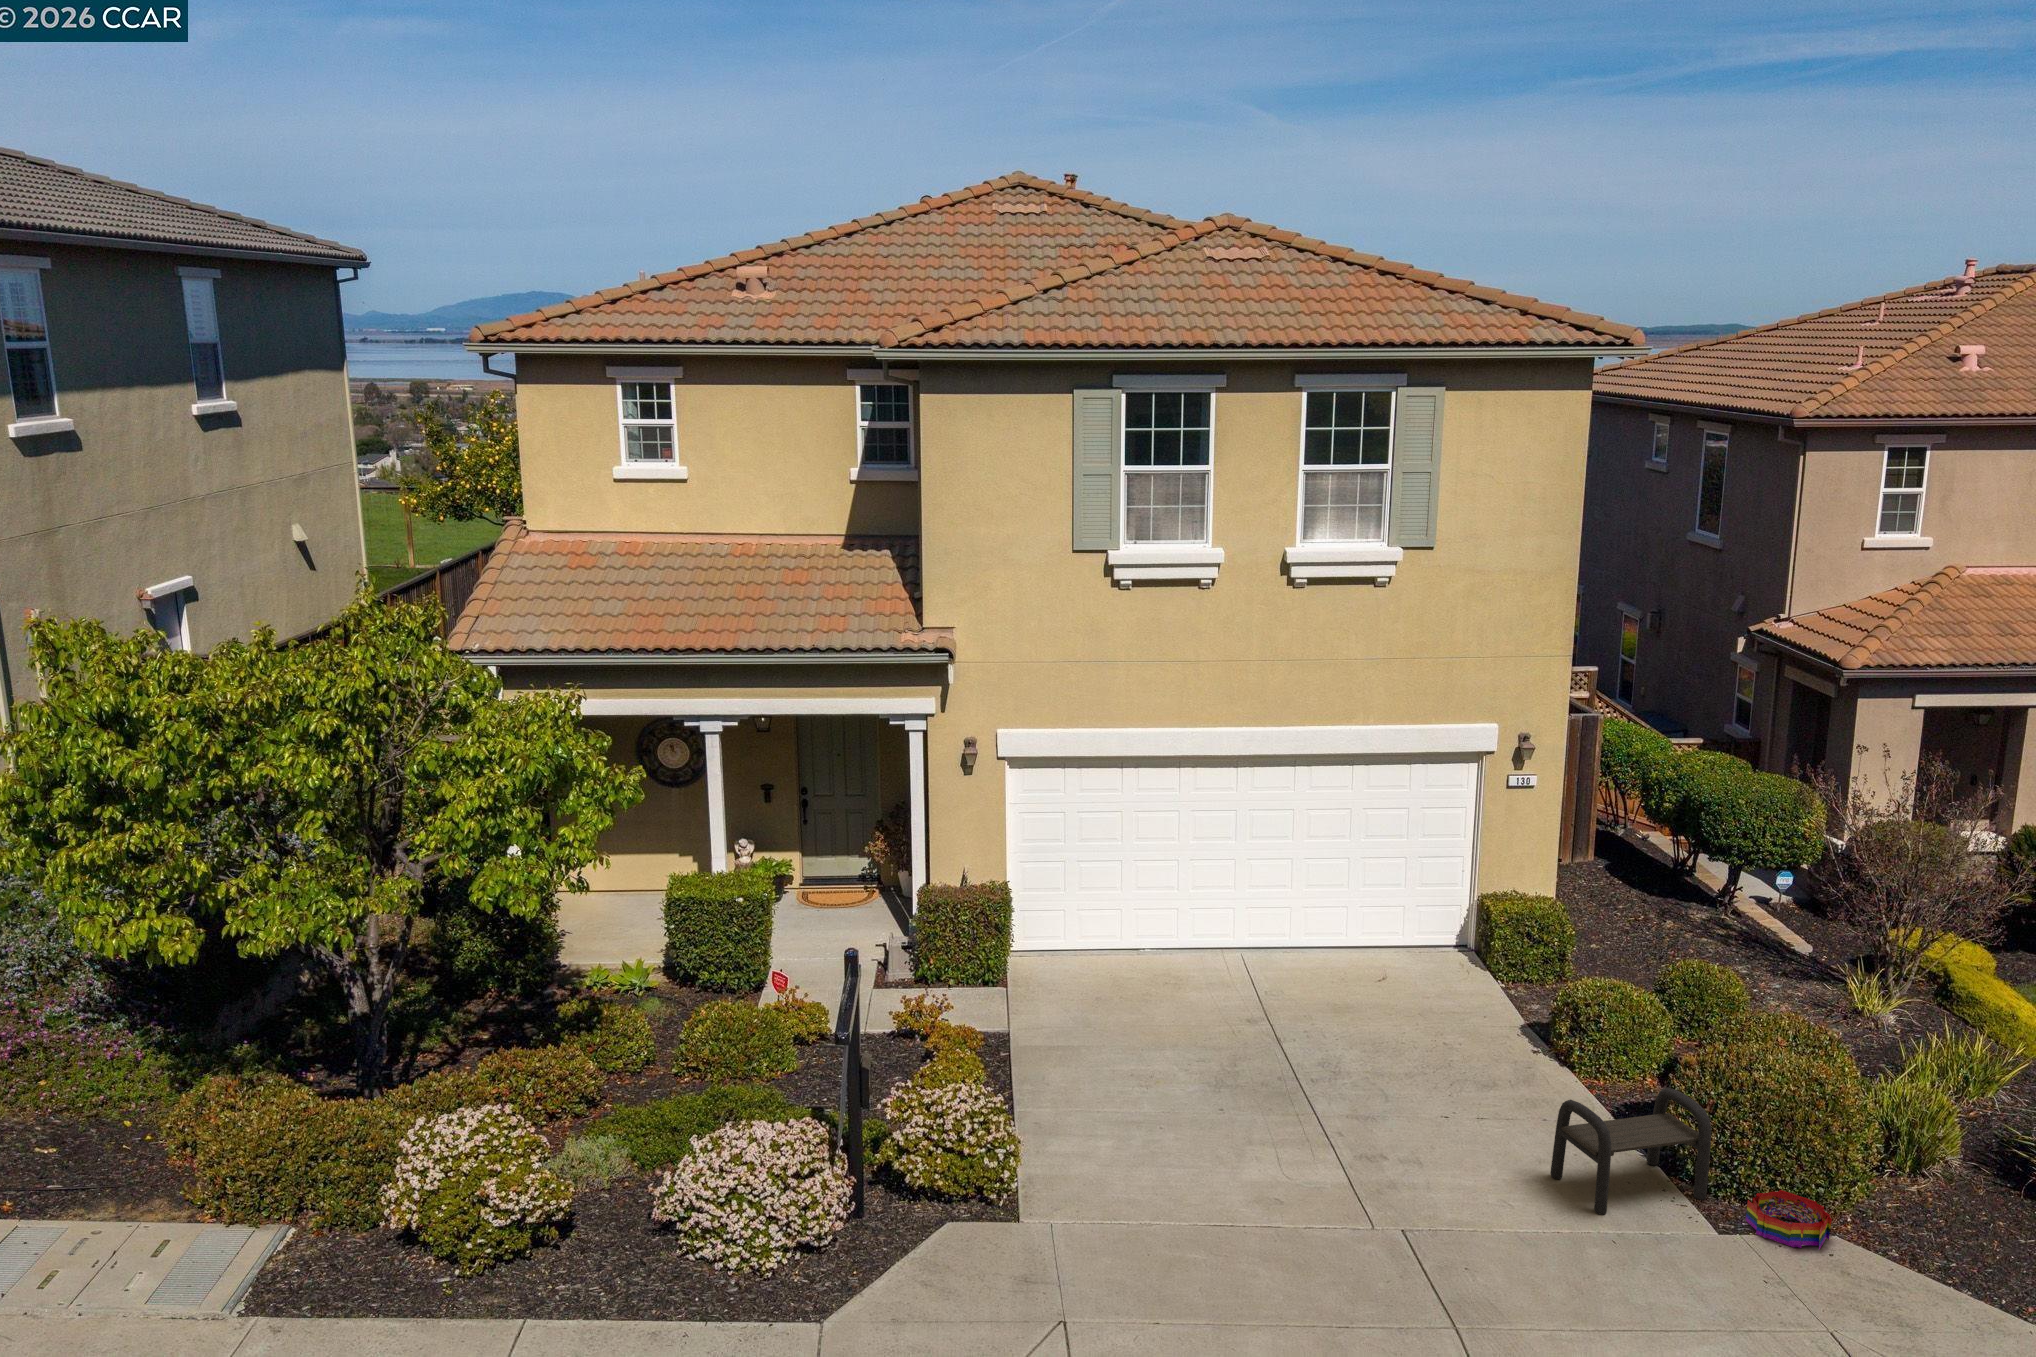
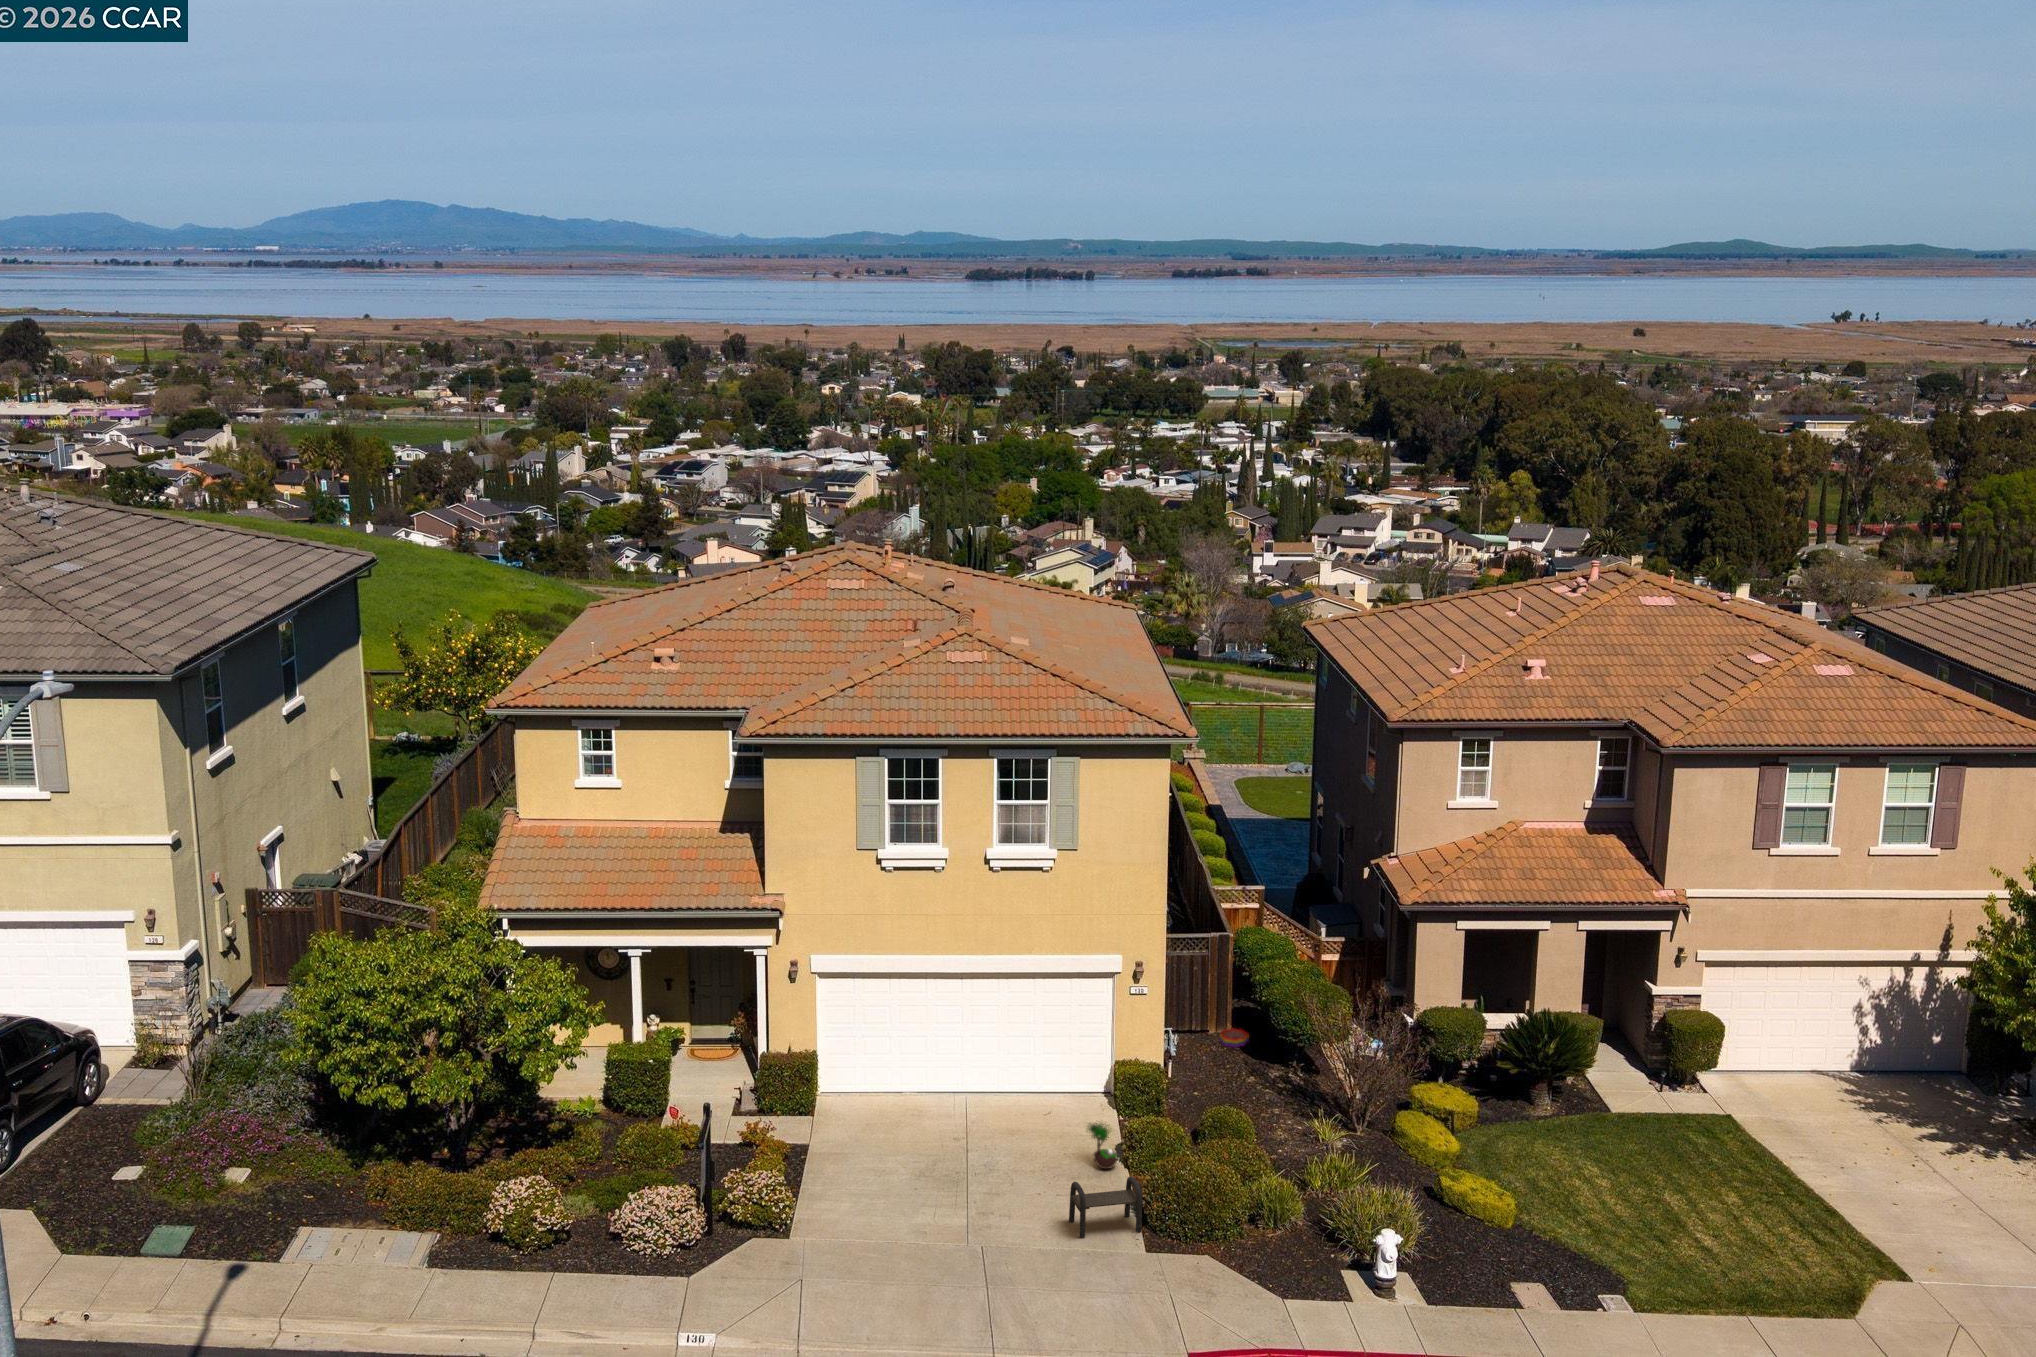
potted tree: none [1506,977,1568,1071] -> present [1088,1123,1117,1169]
storage bin: present [1745,1190,1832,1250] -> present [1220,1028,1249,1047]

